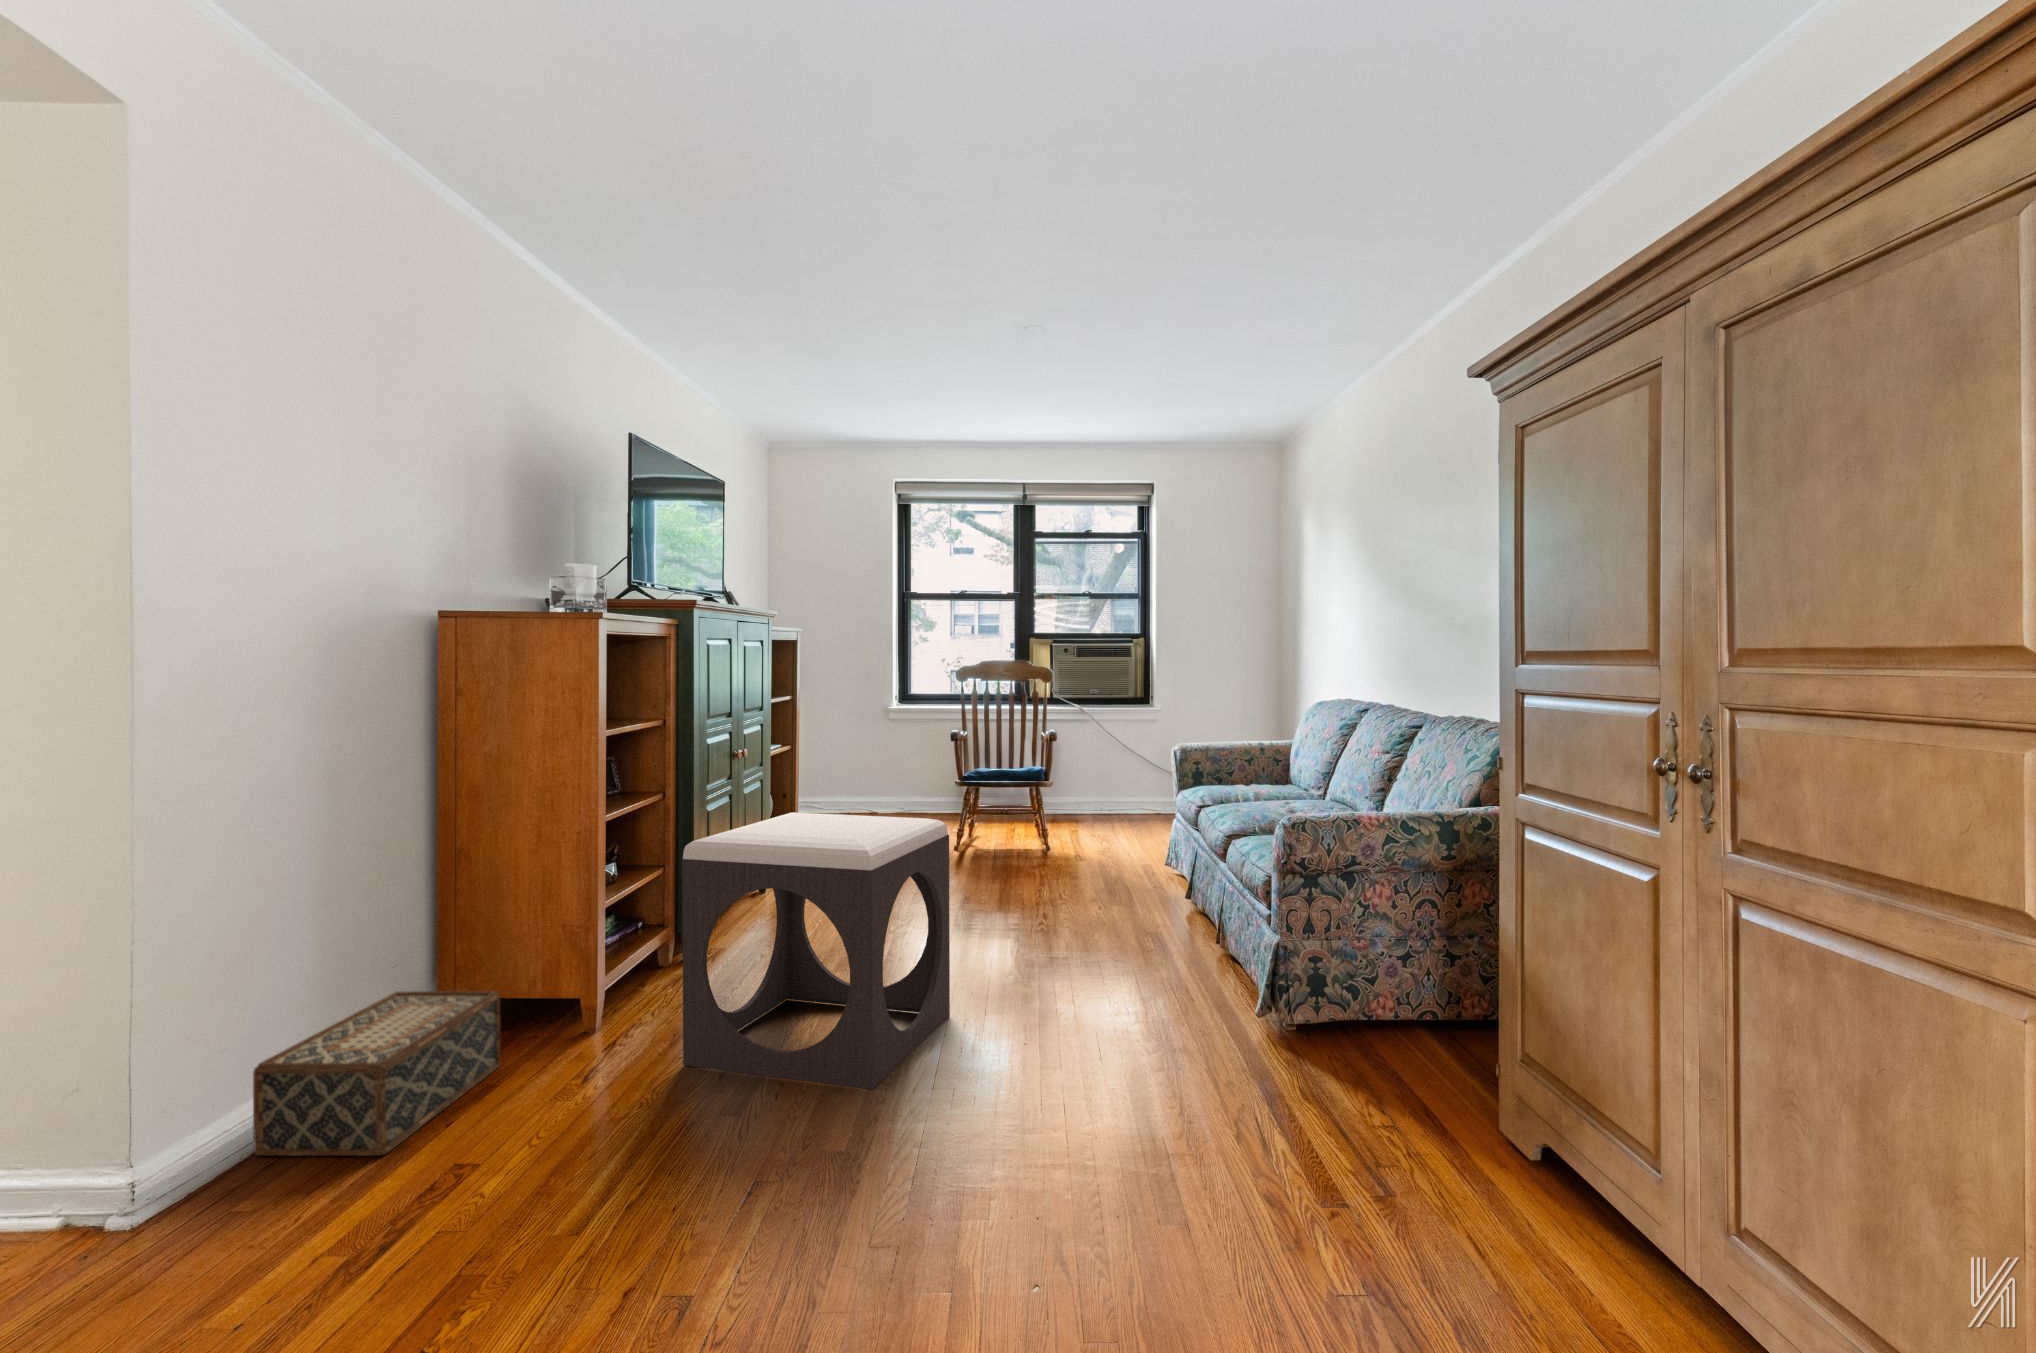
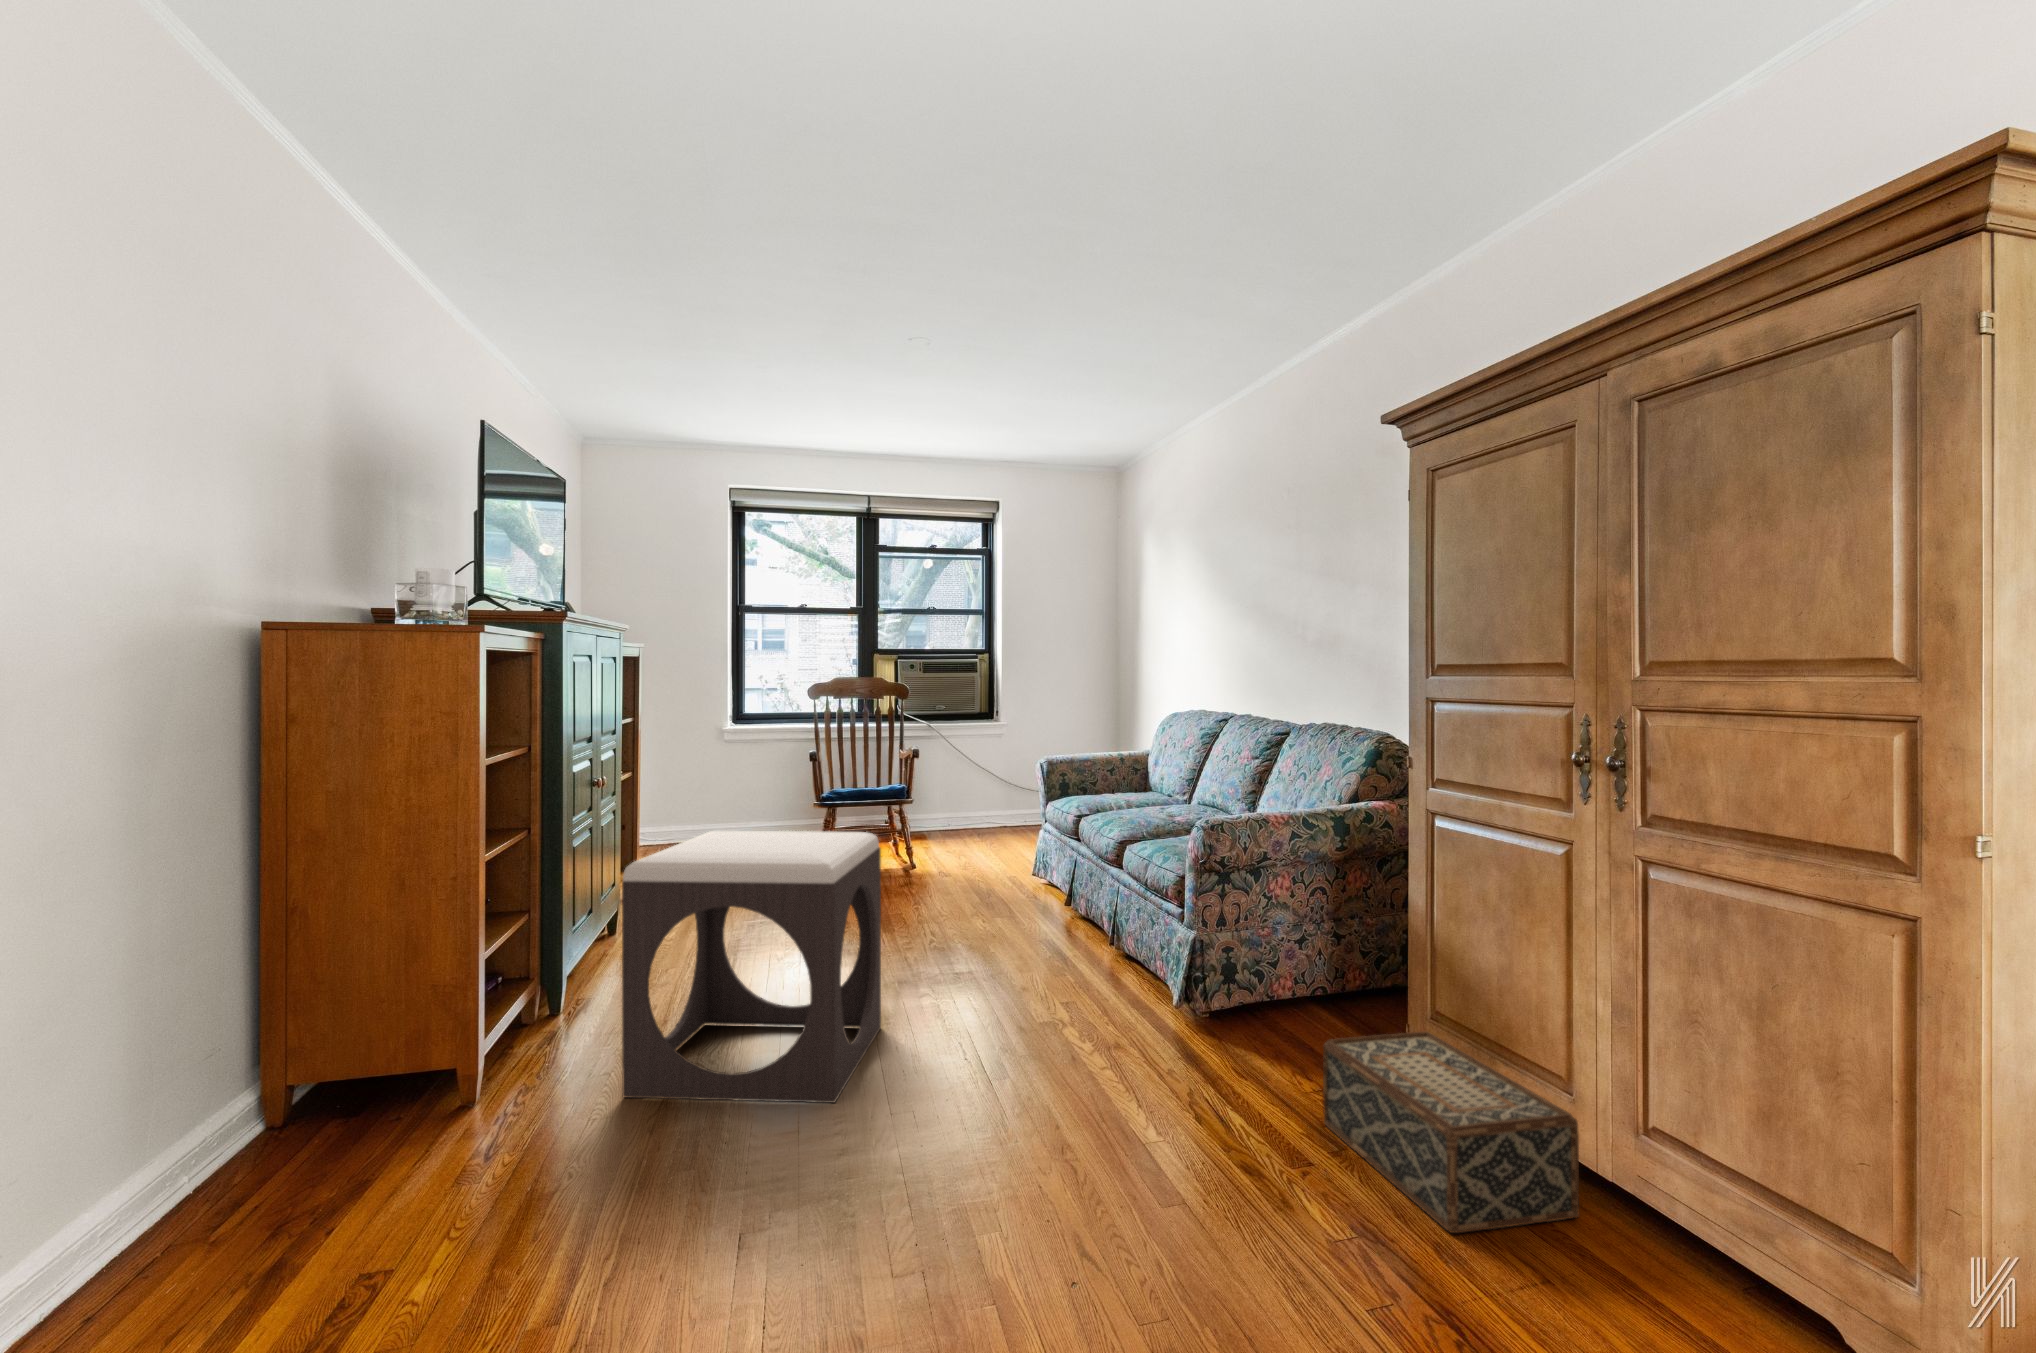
woven basket: present [253,991,500,1156] -> present [1323,1032,1579,1233]

